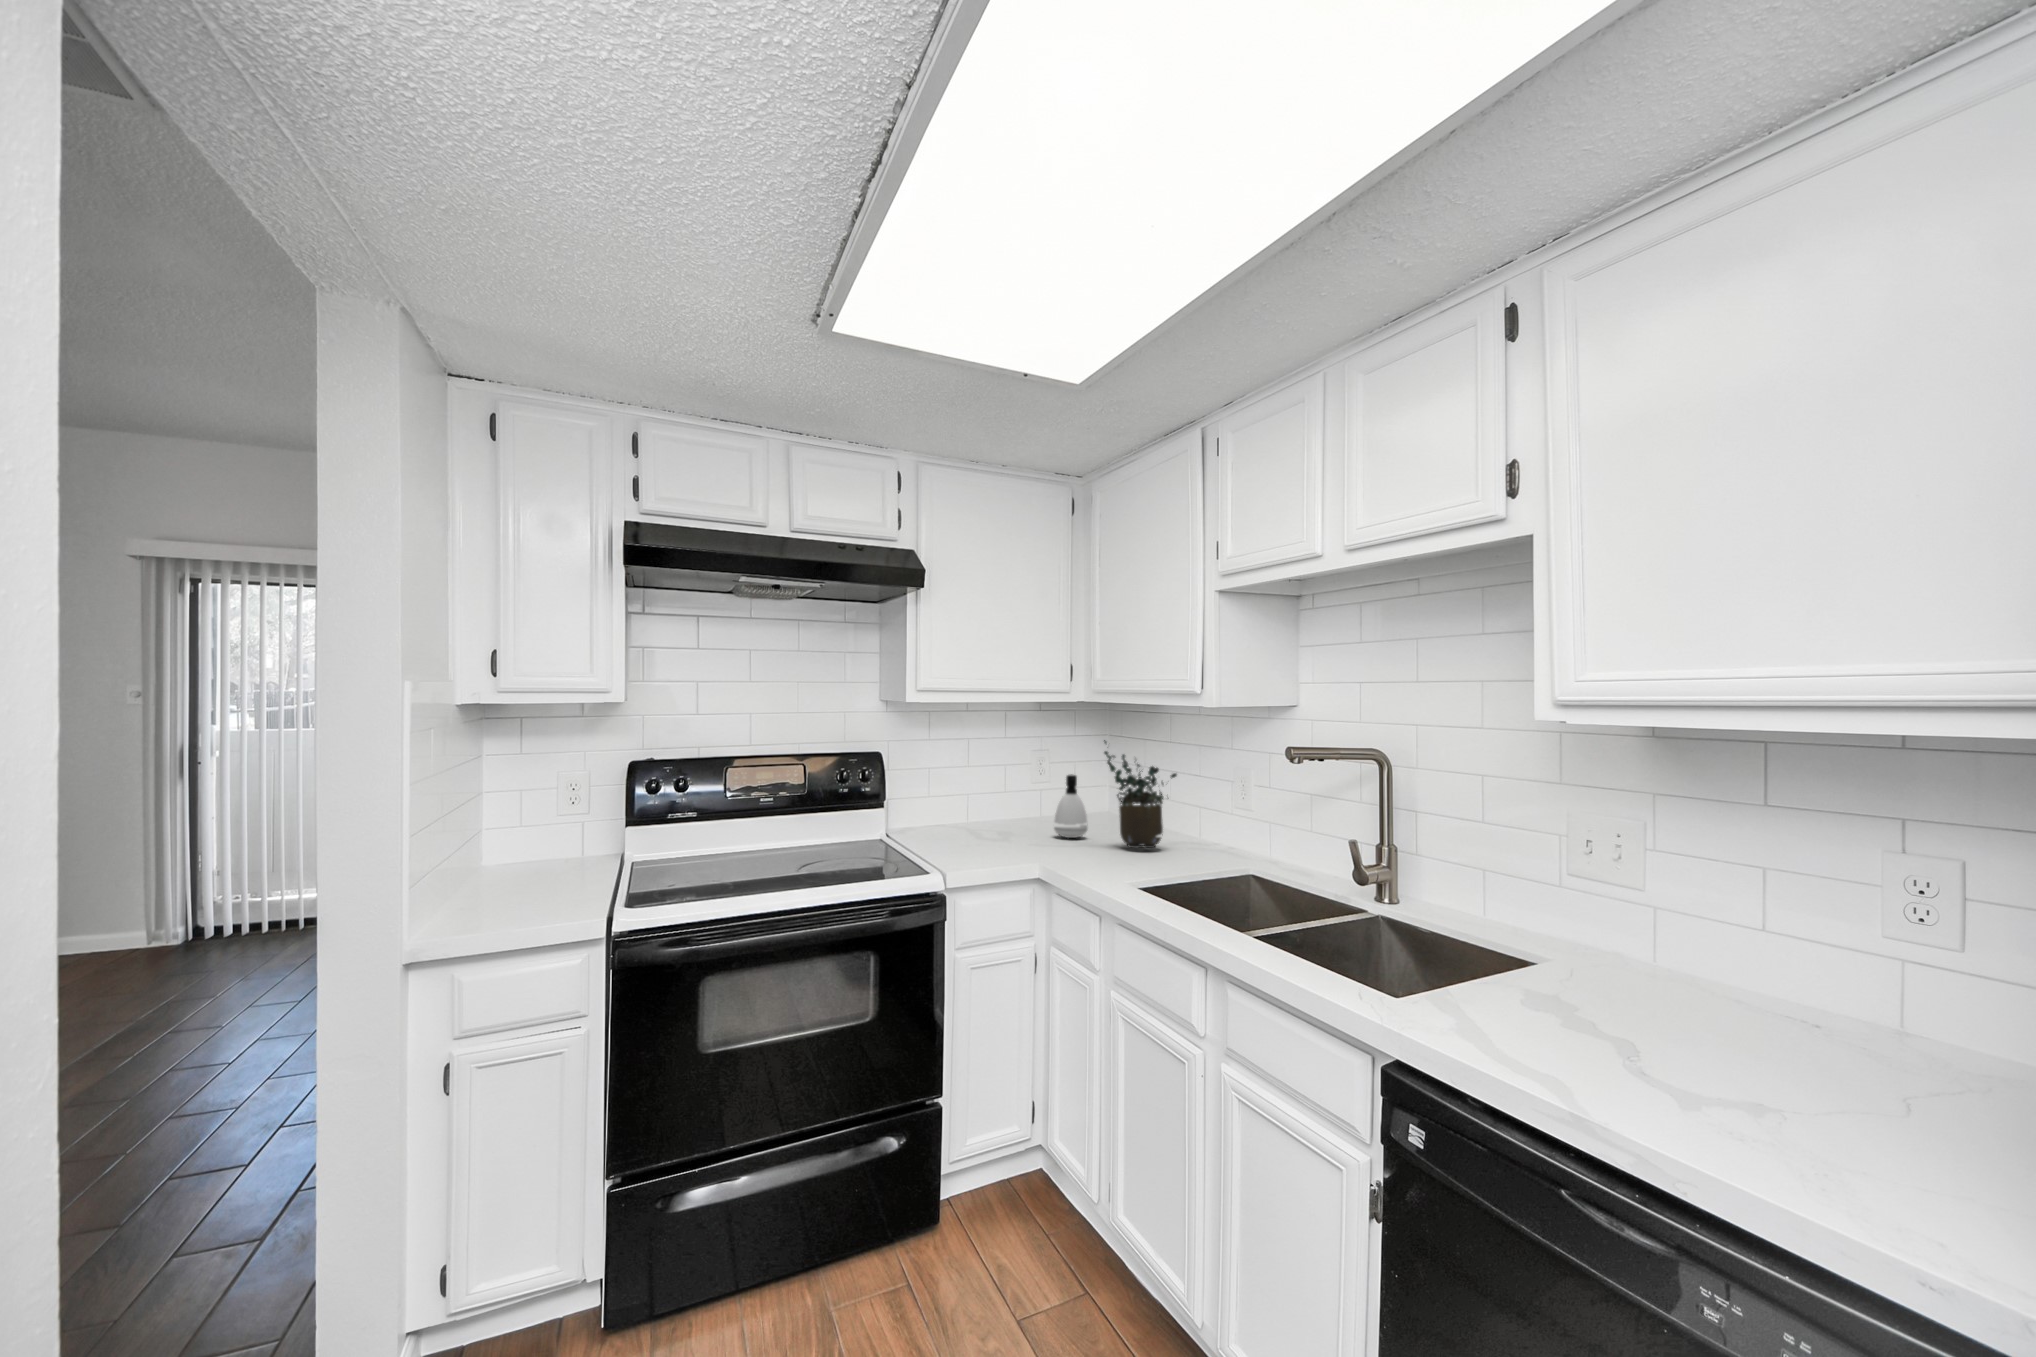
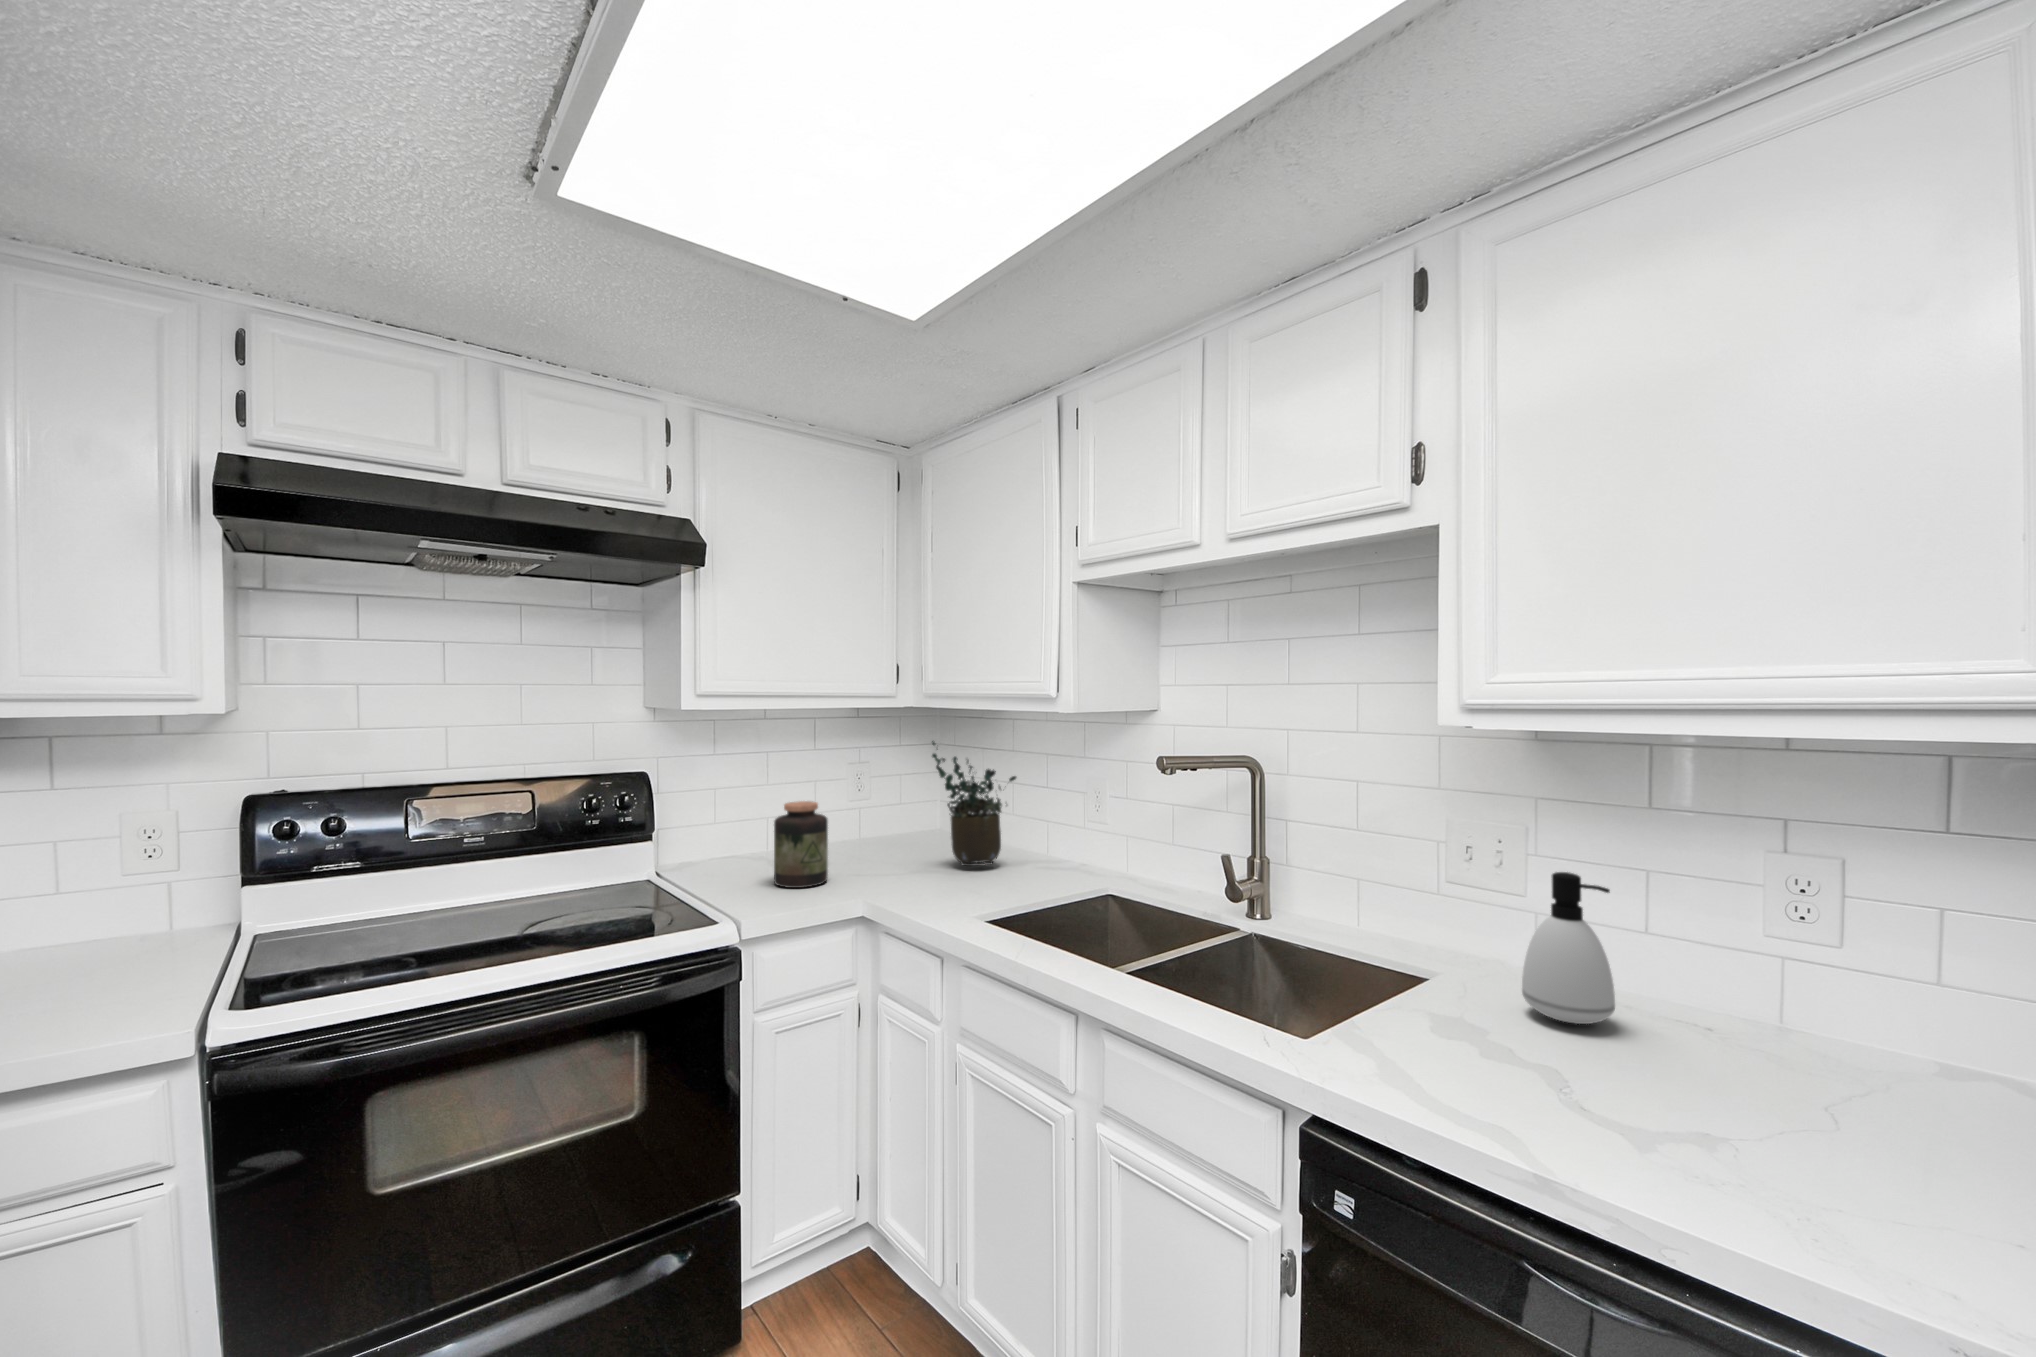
soap dispenser: present [1054,774,1088,838] -> present [1522,872,1615,1024]
jar: none [974,784,1017,852] -> present [774,801,828,888]

